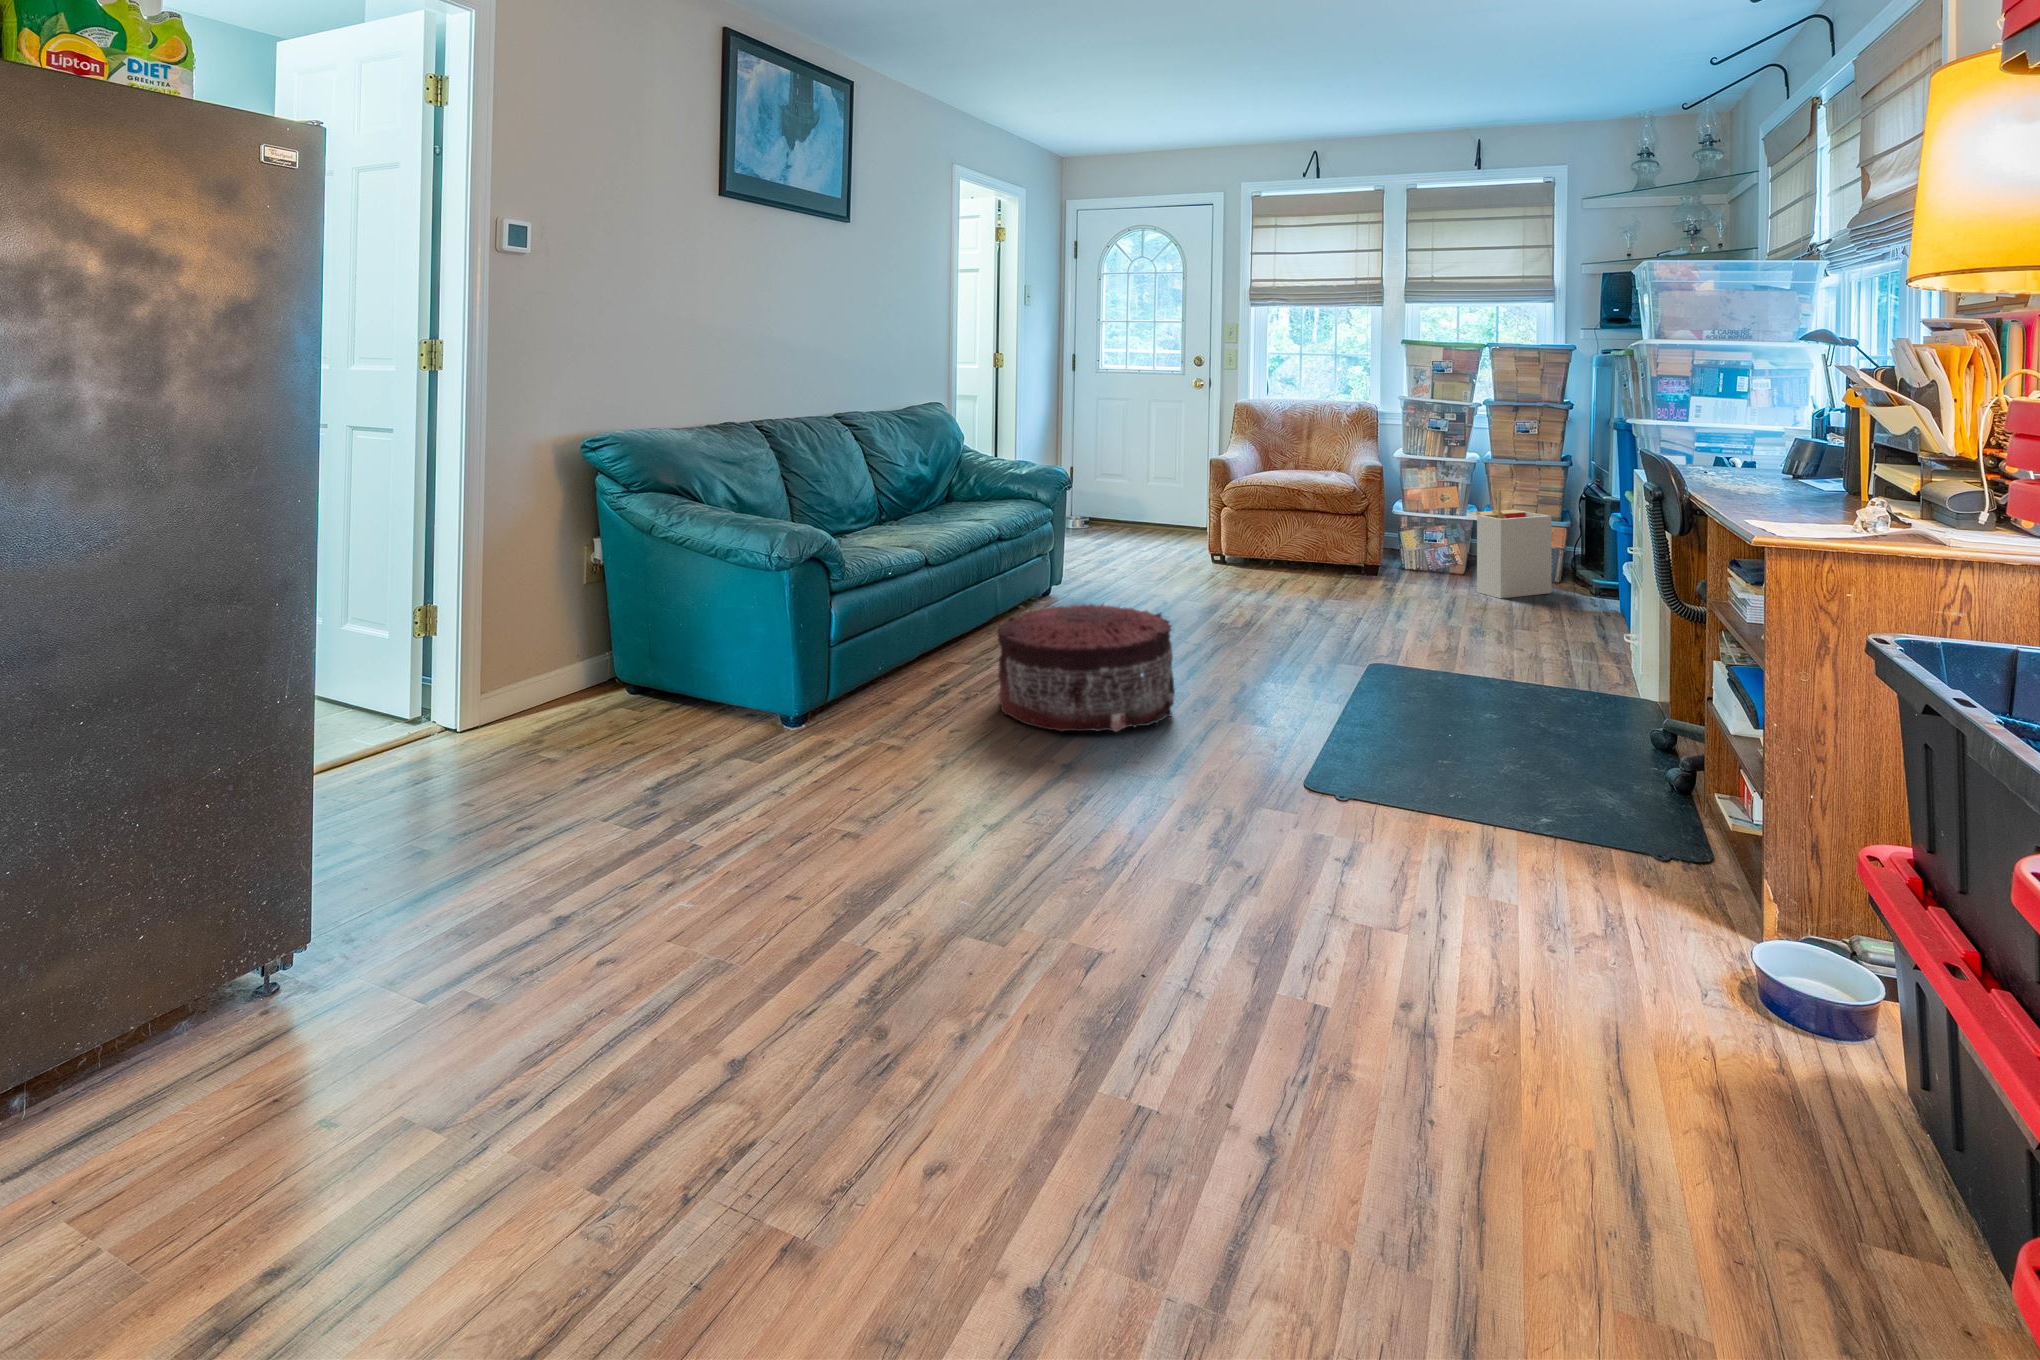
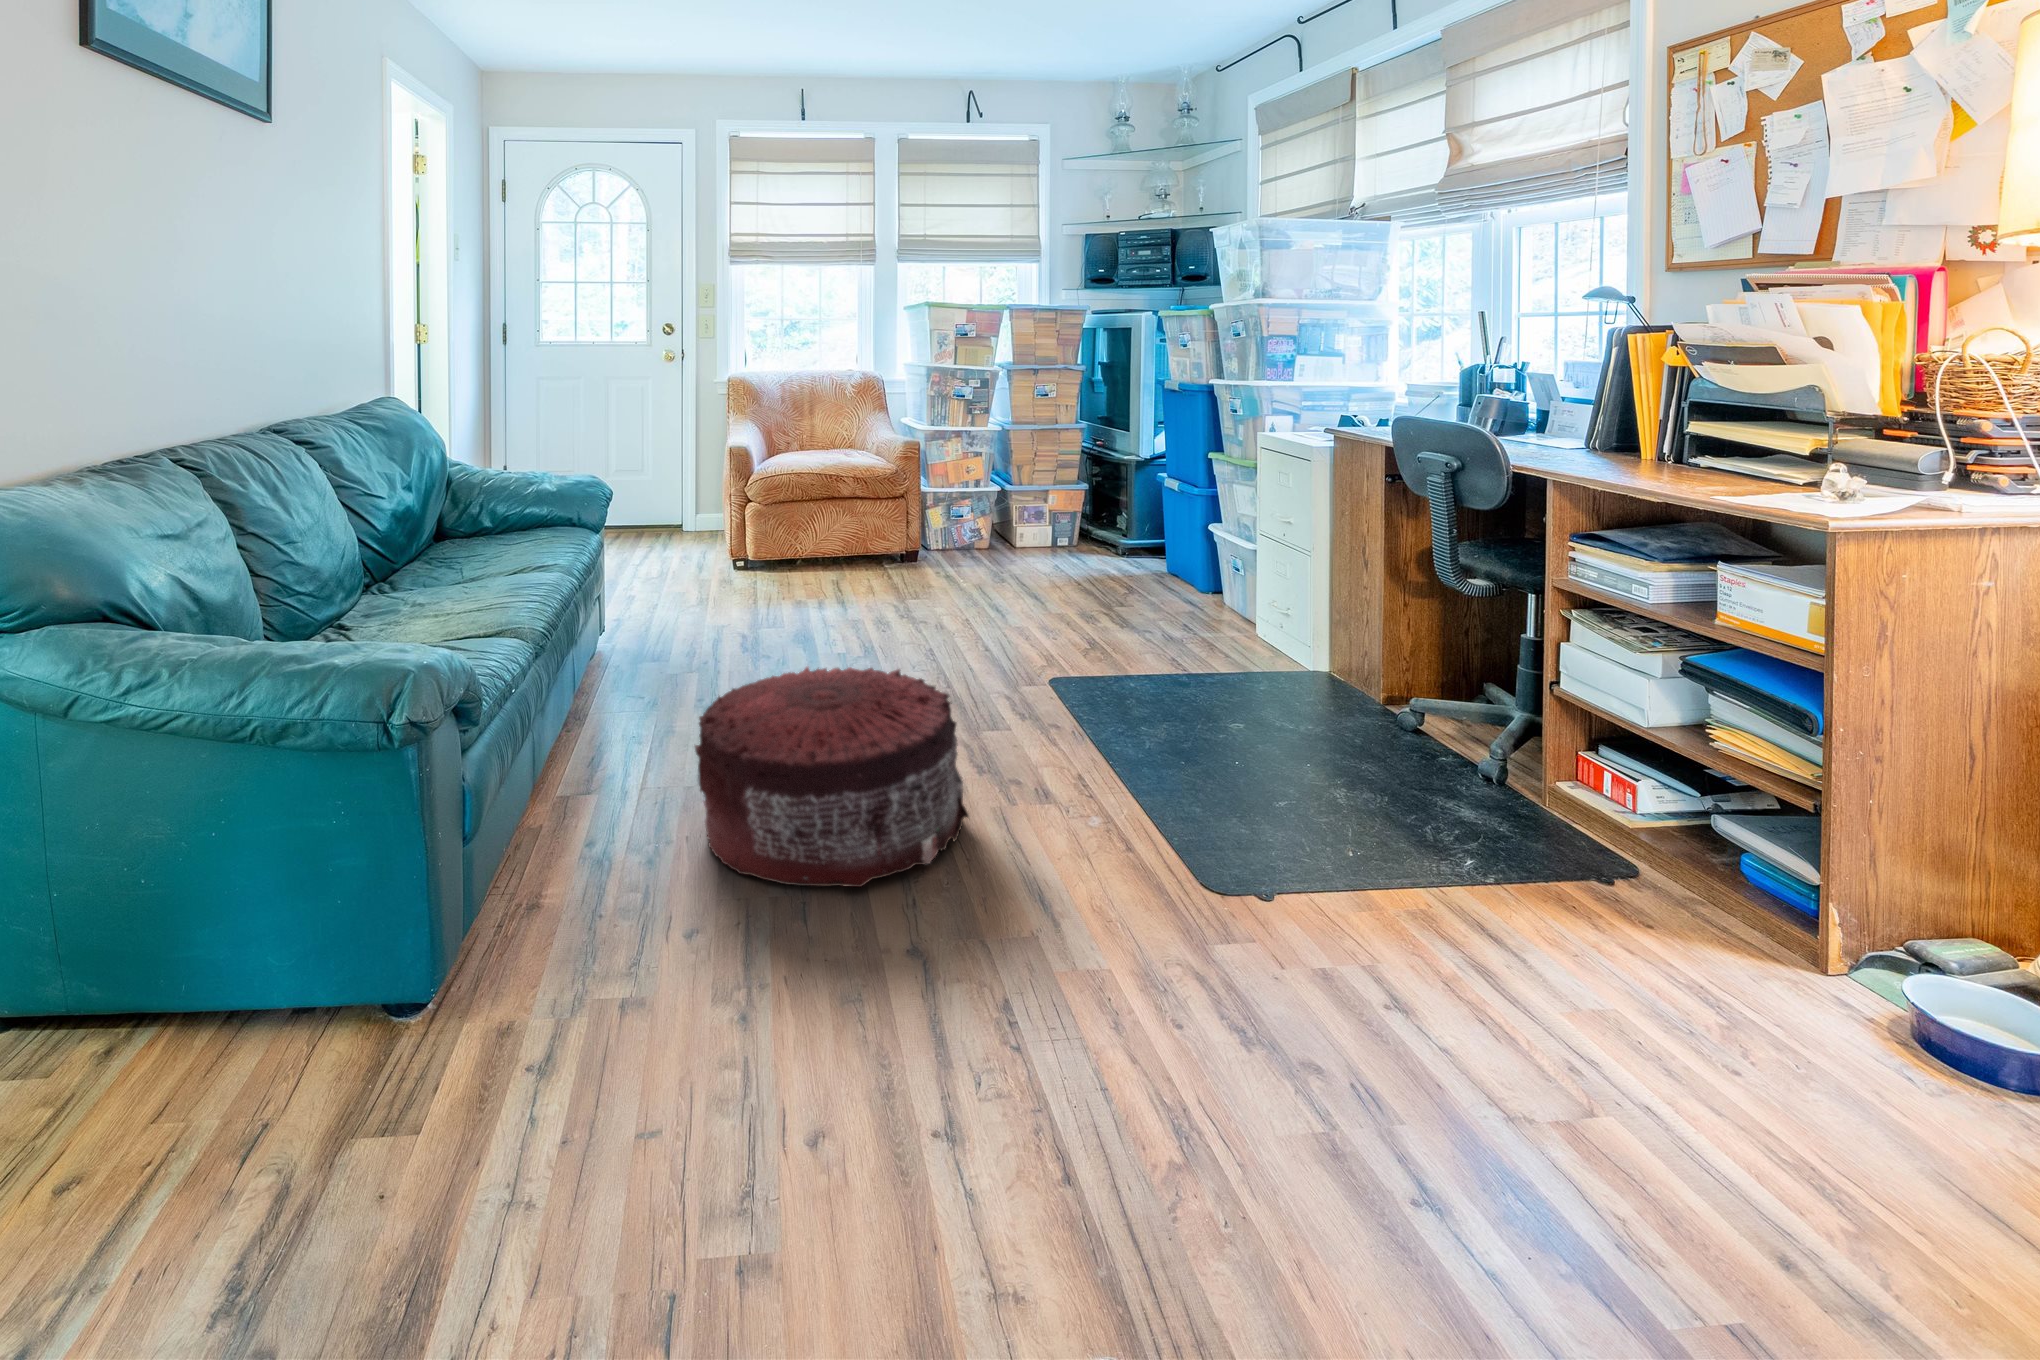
storage bin: present [1467,490,1552,598] -> none [1012,456,1090,570]

